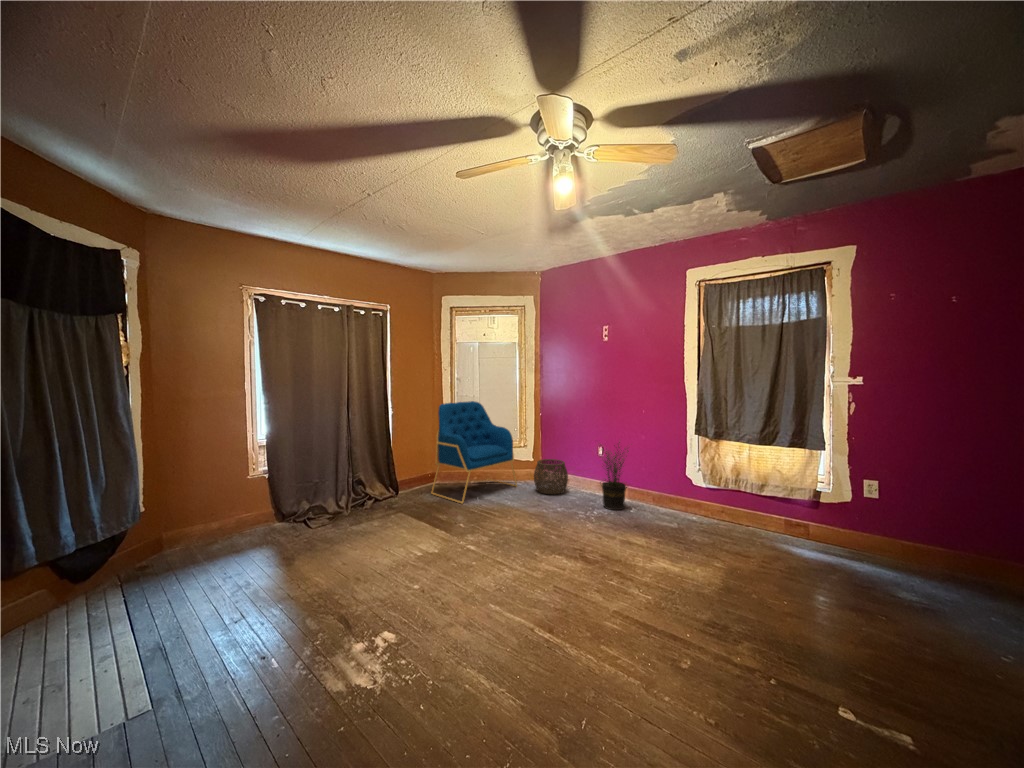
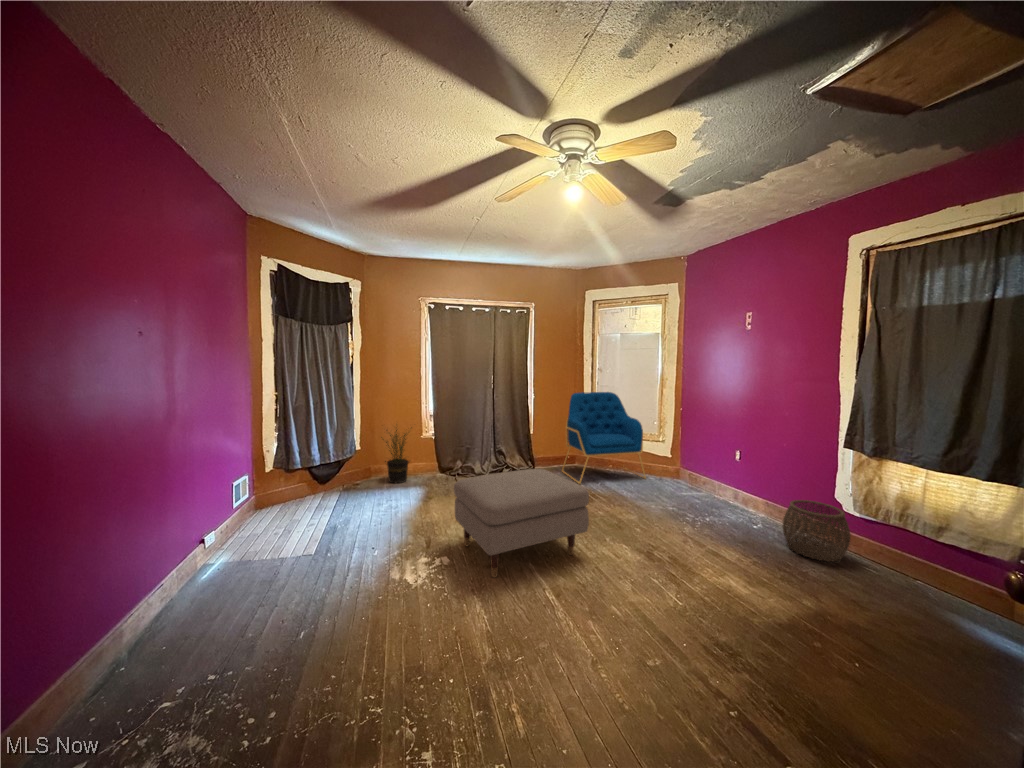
potted plant: present [600,442,627,510] -> present [381,430,409,483]
woven basket: present [534,459,568,494] -> present [783,500,851,562]
ottoman: none [382,491,541,635] -> present [454,469,589,577]

